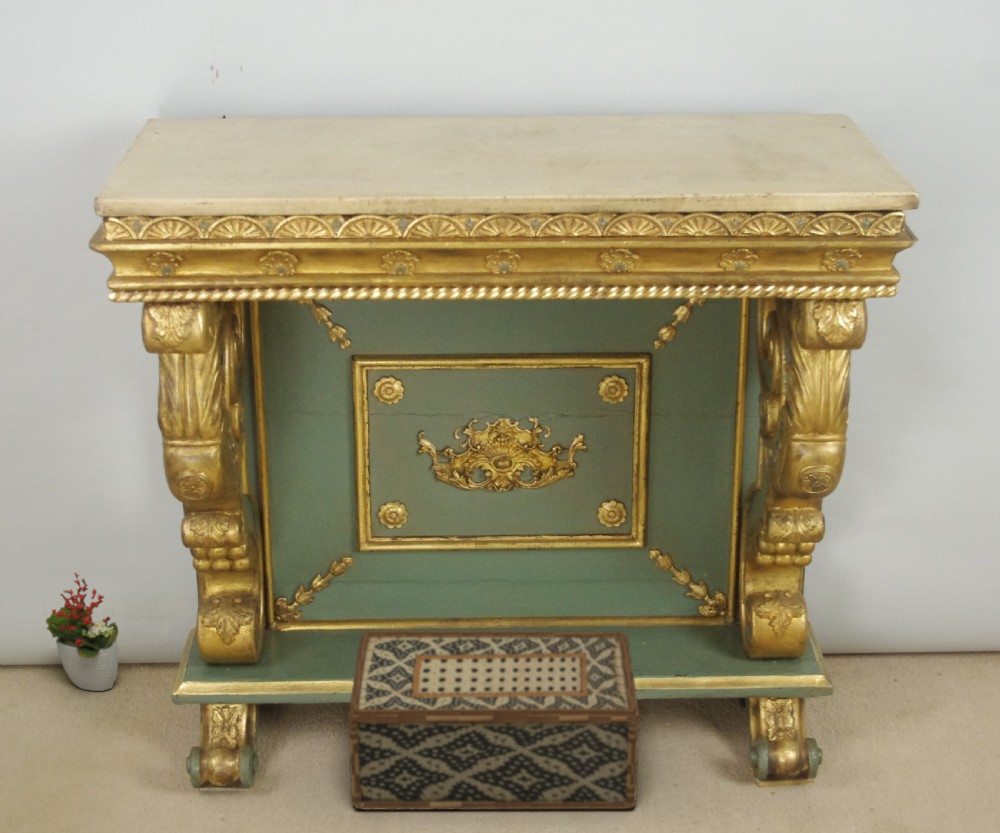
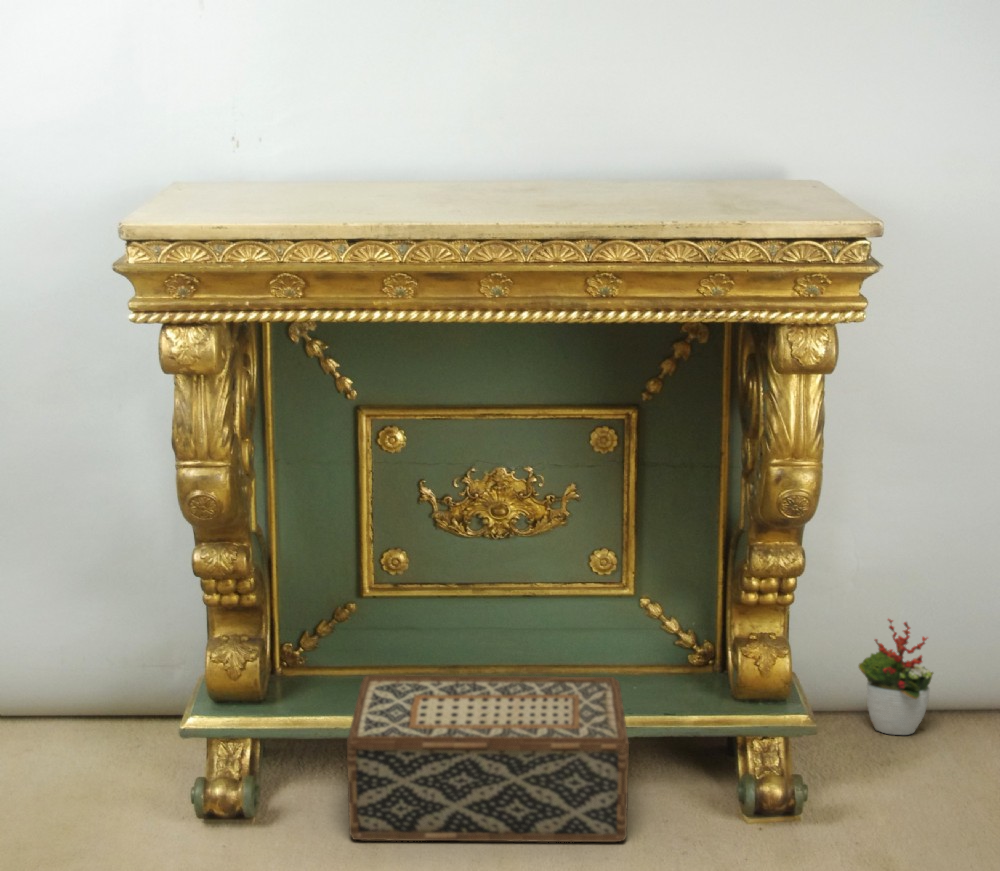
decorative plant: present [46,573,118,691] -> present [859,619,933,735]

